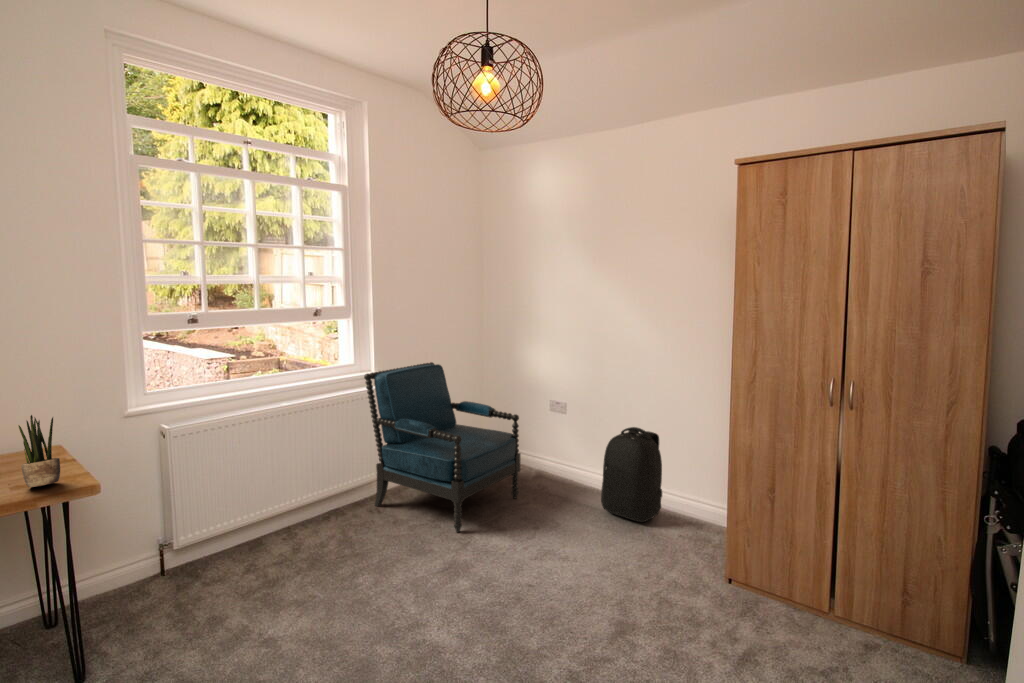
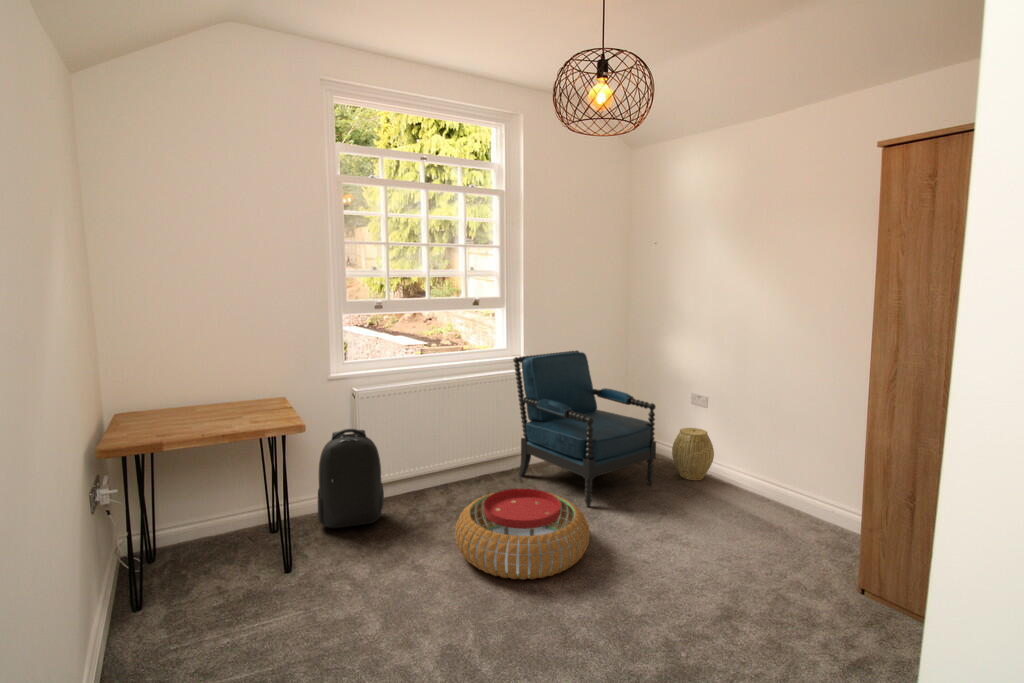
potted plant: present [18,415,60,487] -> none [259,369,283,421]
backpack: present [601,427,662,522] -> present [318,429,384,528]
woven basket: none [534,435,574,488] -> present [672,428,714,480]
pouf: none [313,524,470,637] -> present [455,489,590,580]

